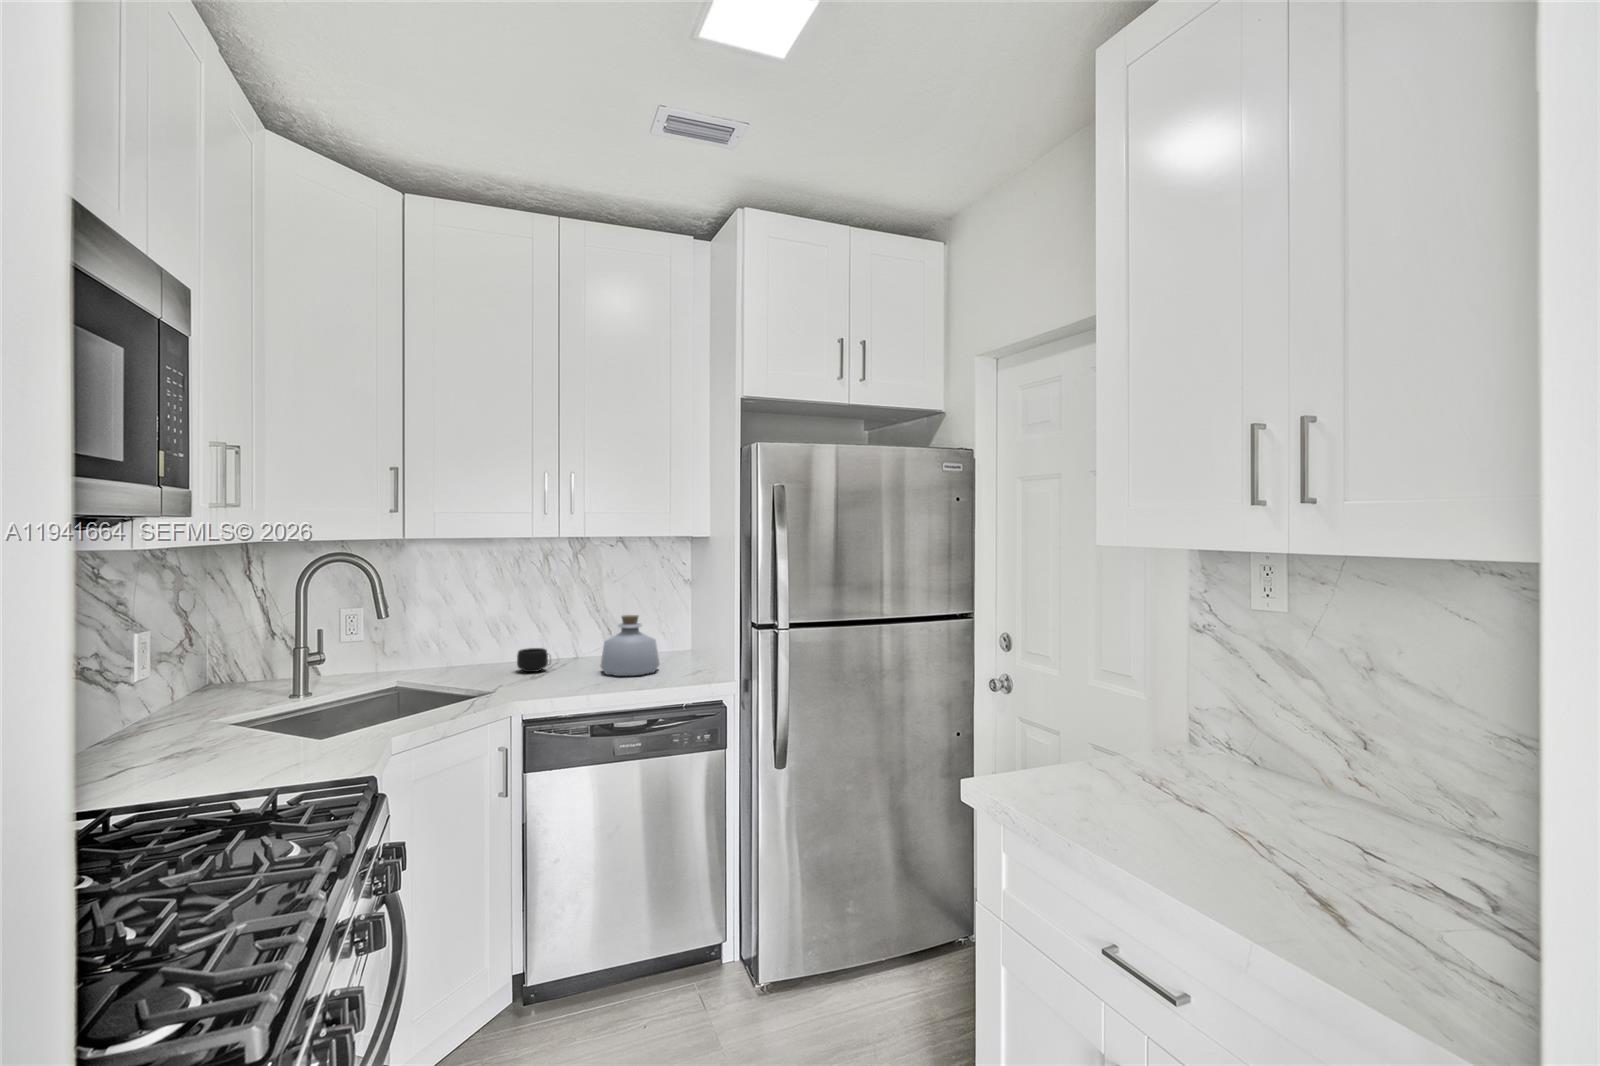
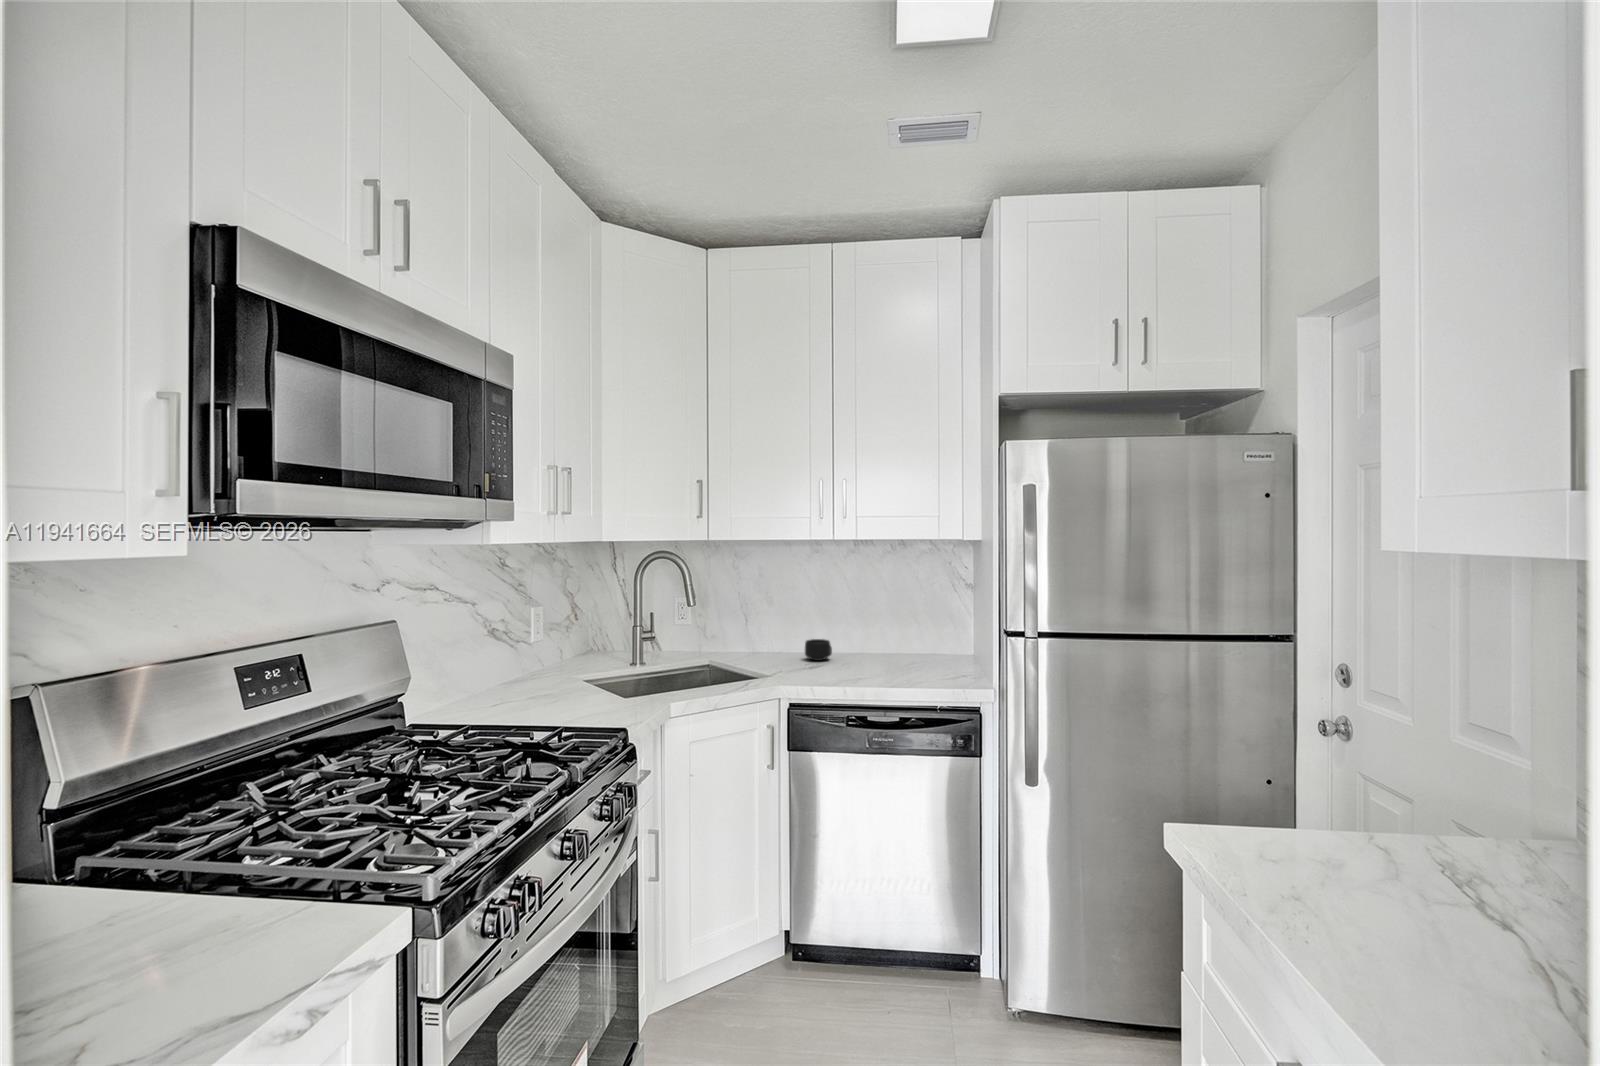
bottle: present [601,615,659,676] -> none [873,614,929,672]

